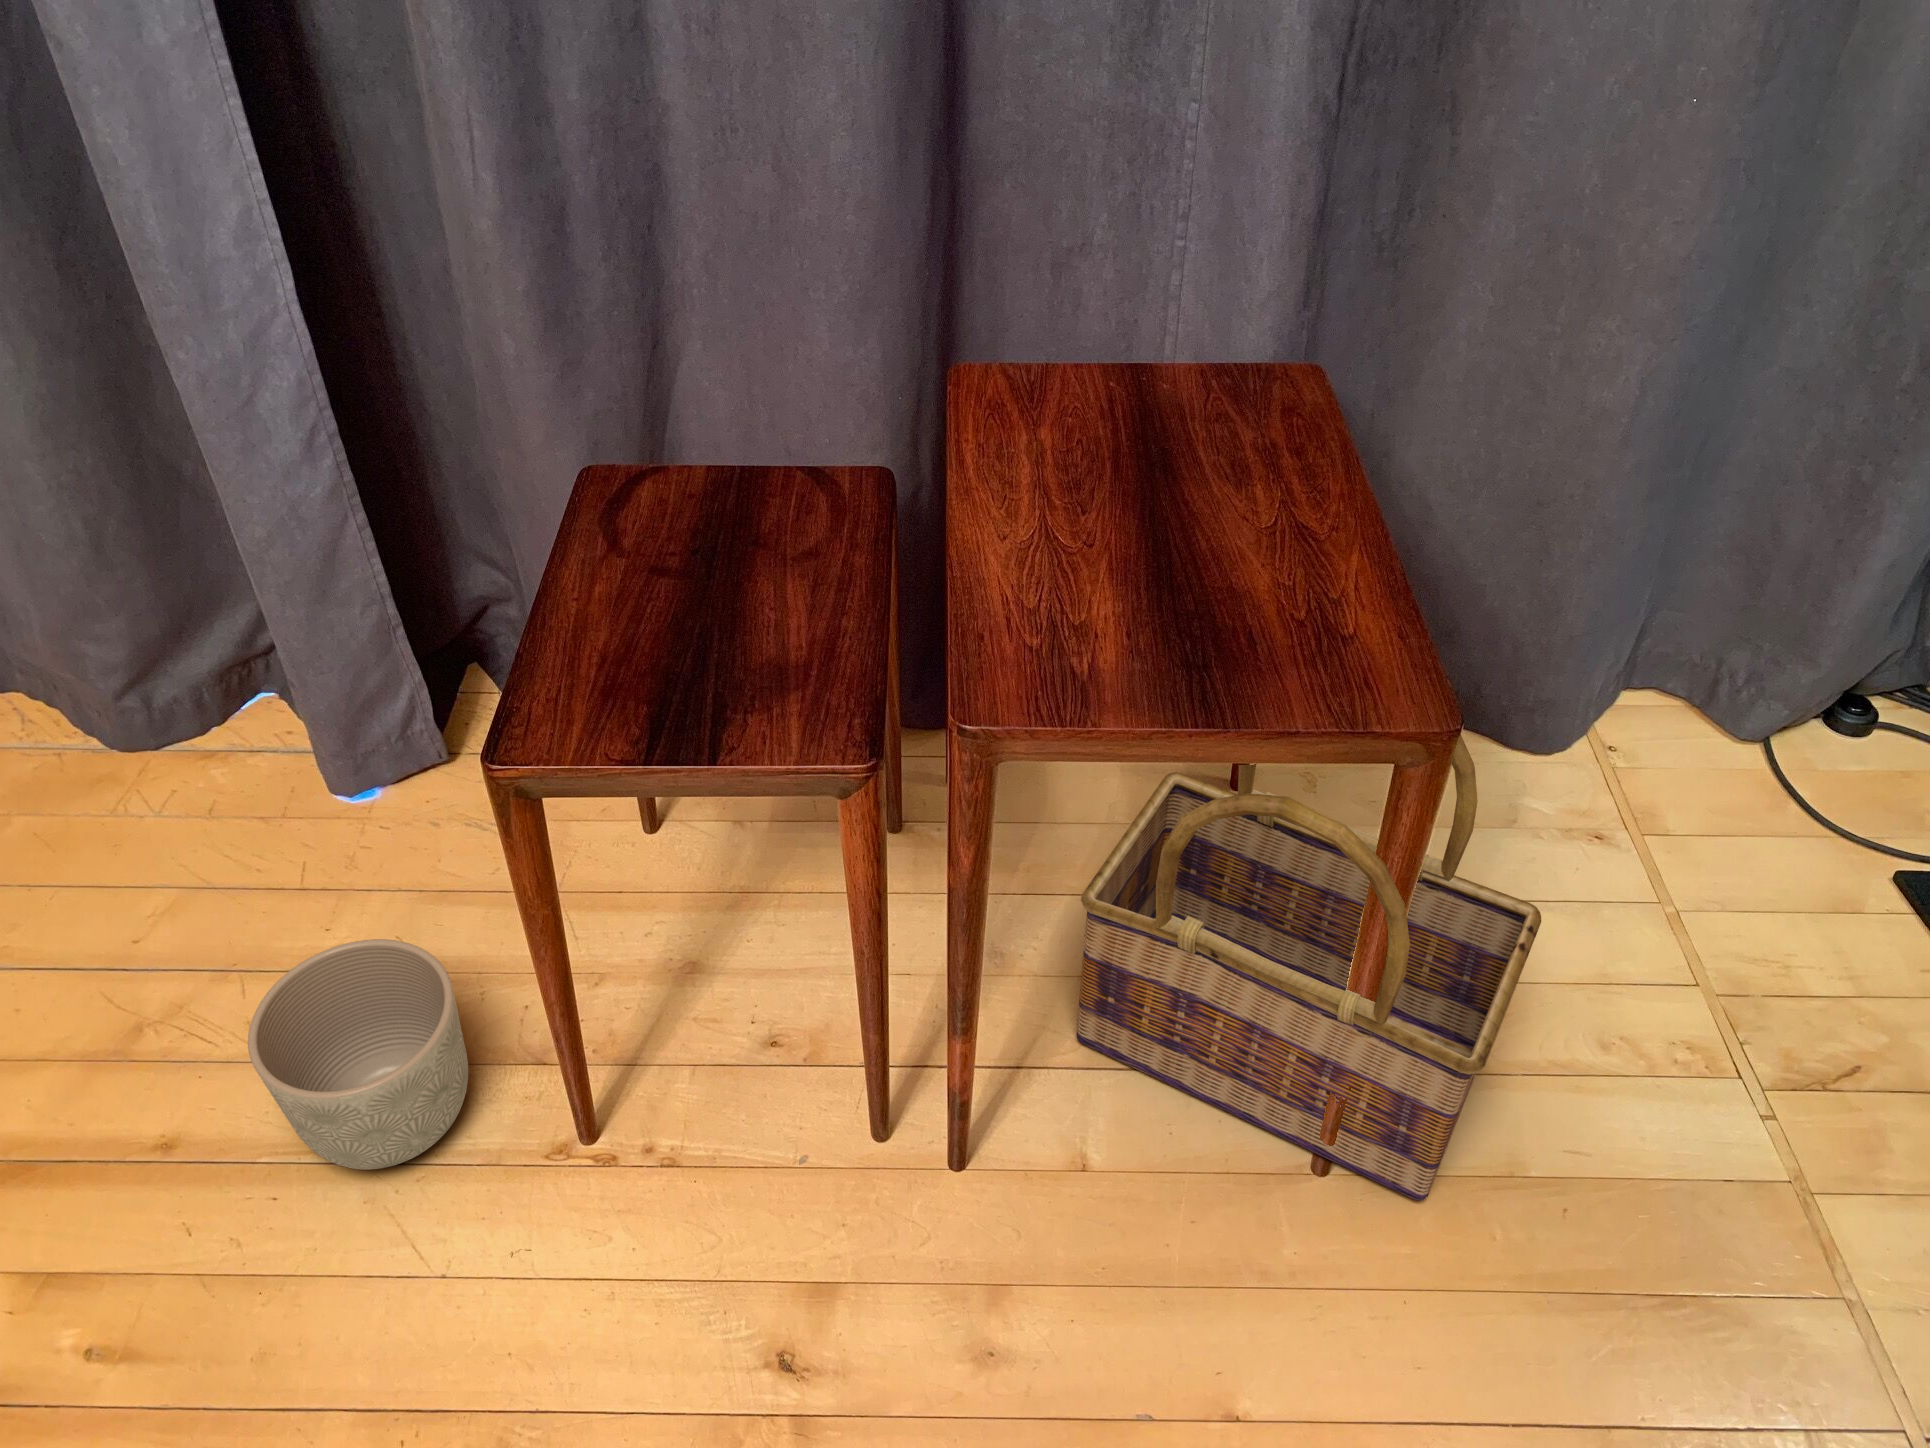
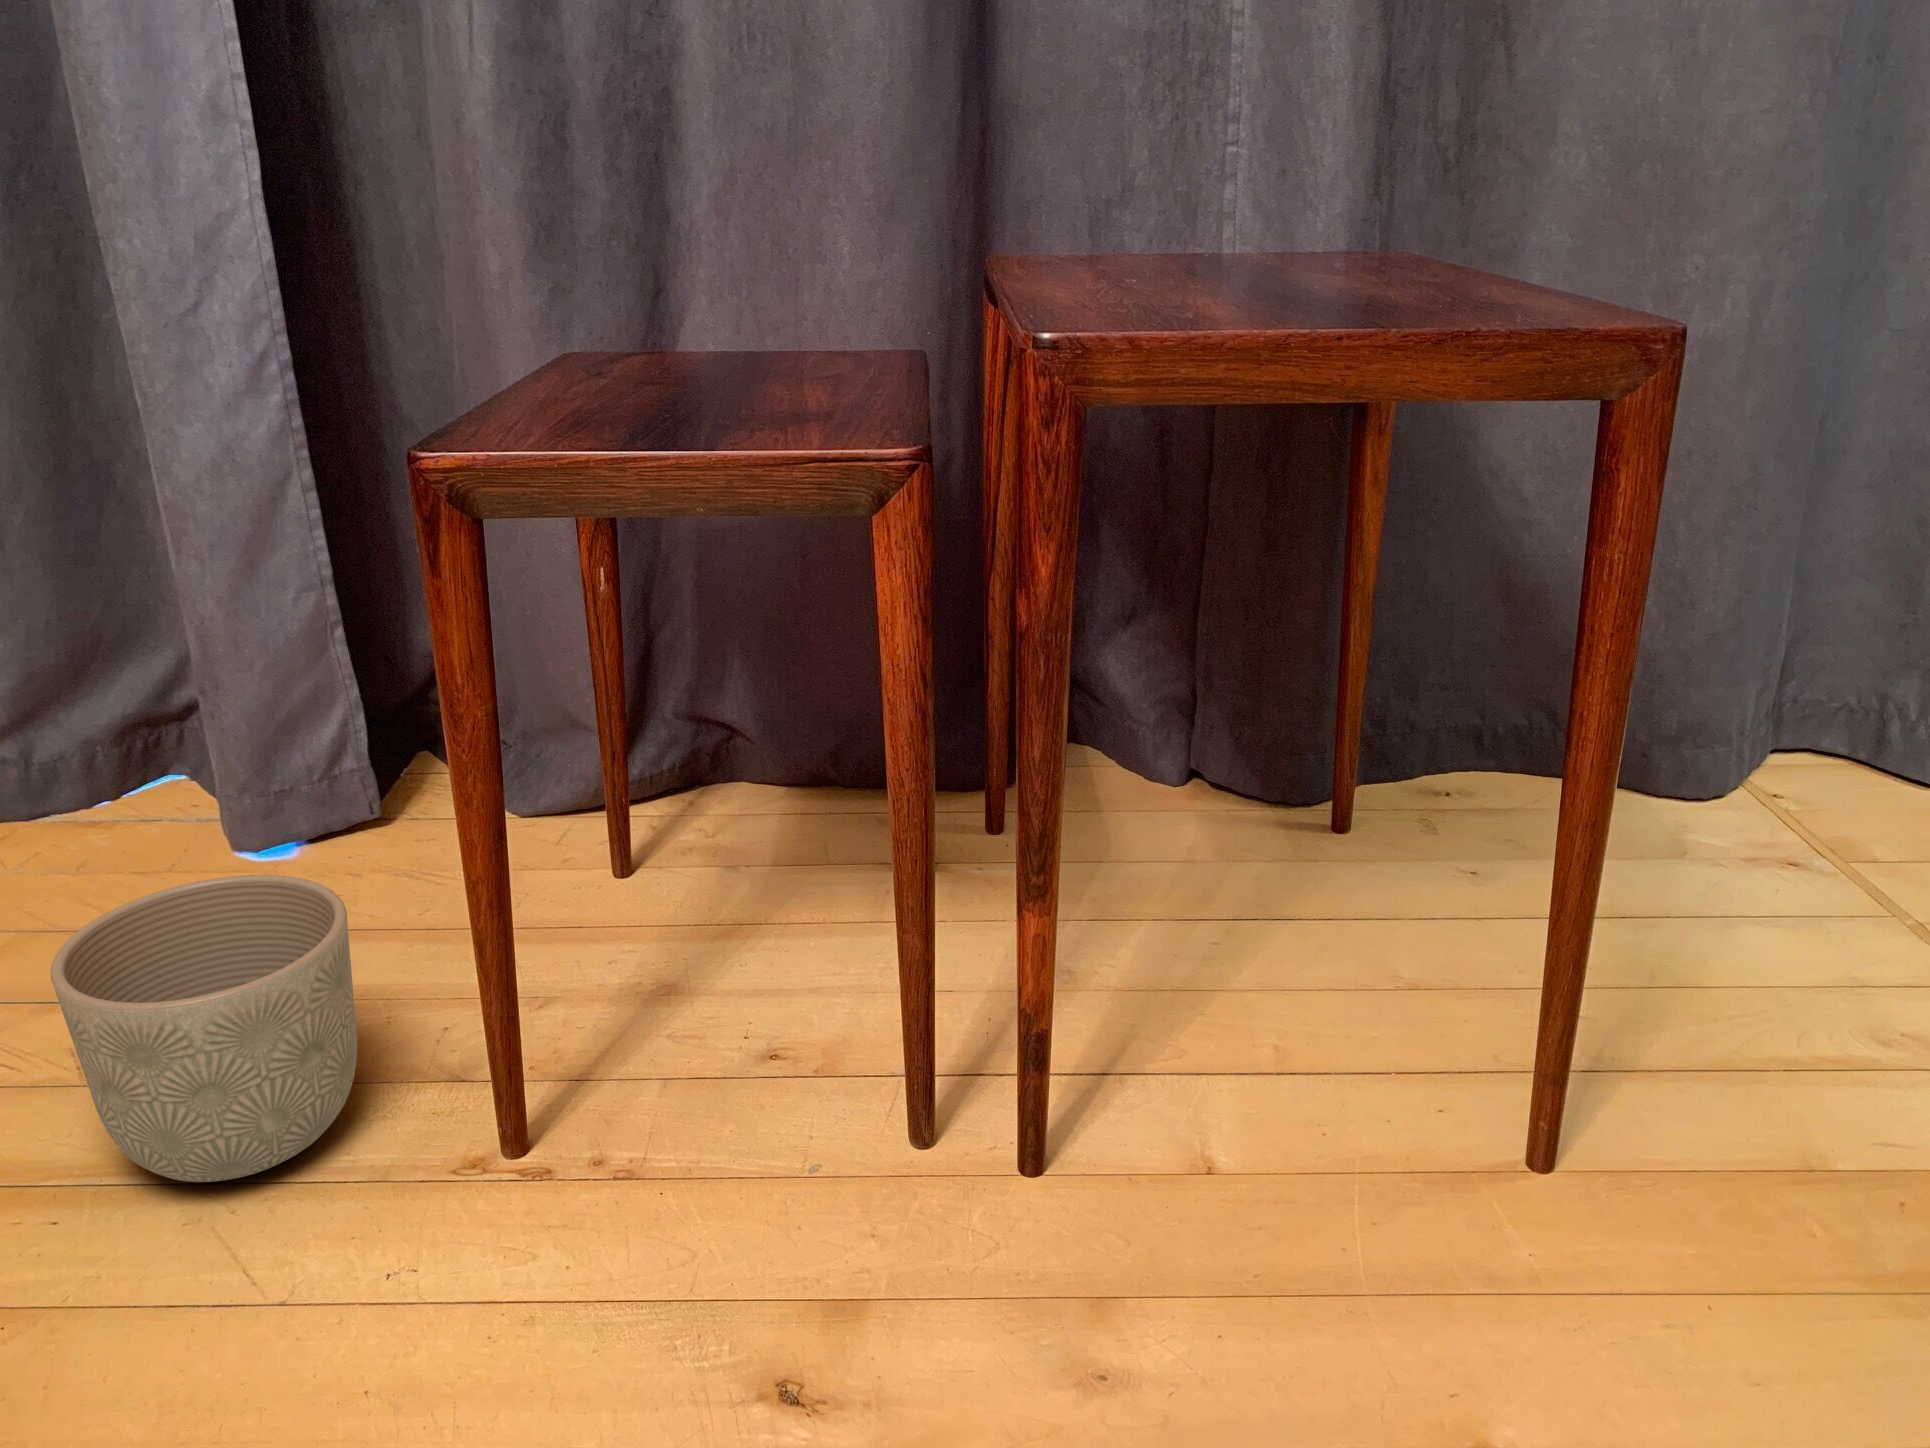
basket: present [1076,734,1541,1201] -> none [1179,468,1783,1190]

